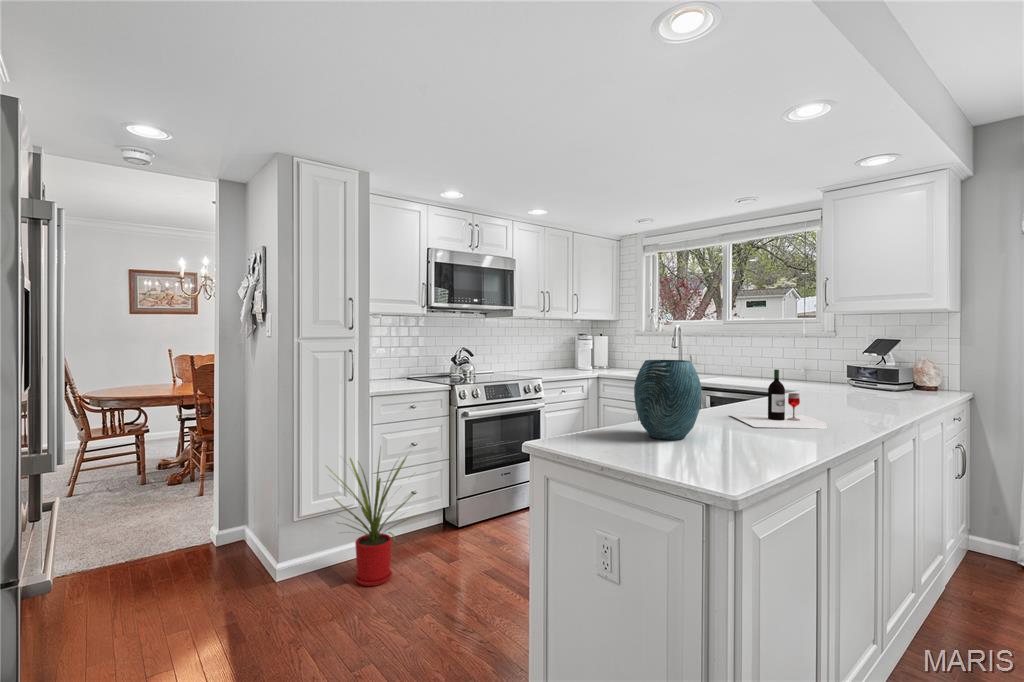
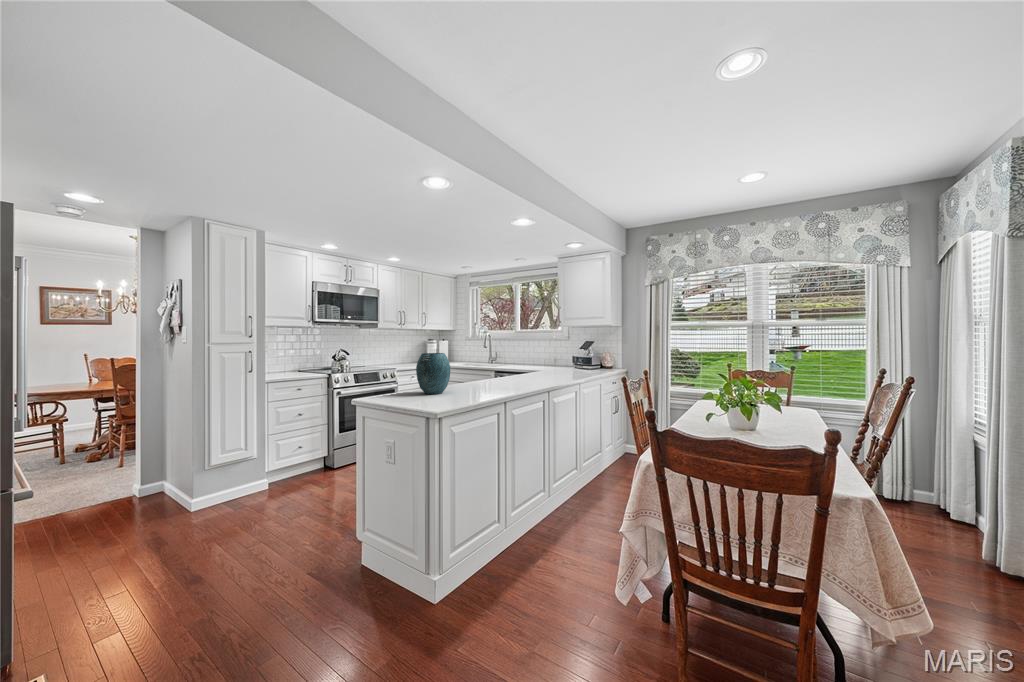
wine bottle: present [730,369,827,429] -> none [481,358,528,388]
house plant: present [329,448,415,586] -> none [230,414,305,506]

